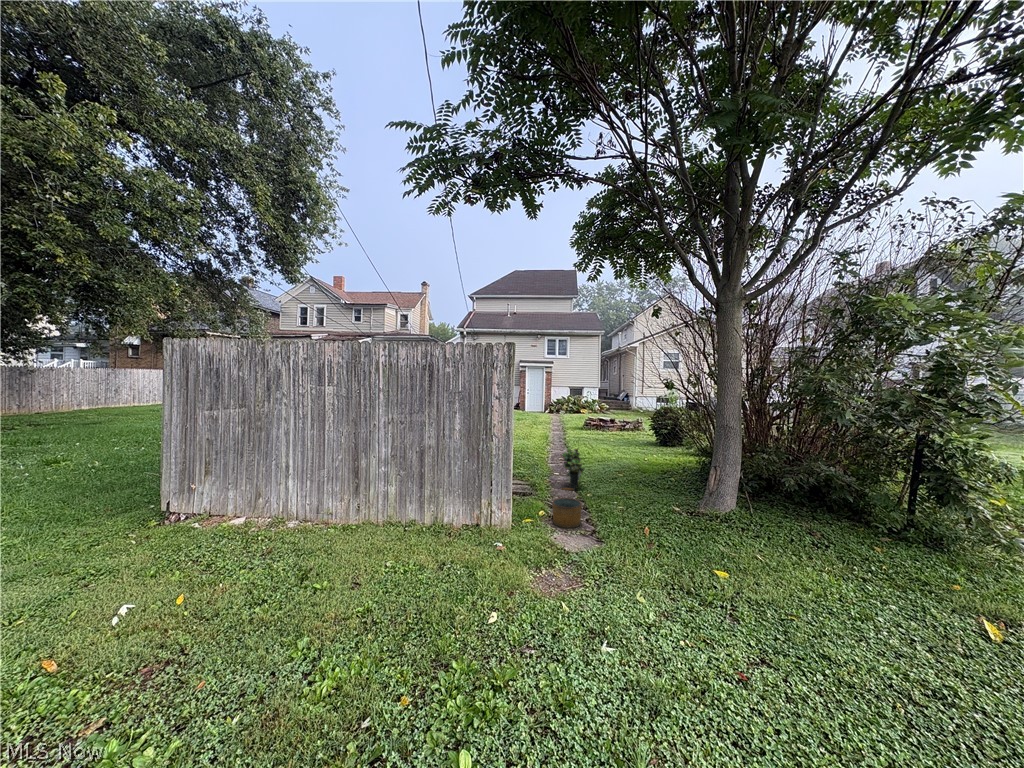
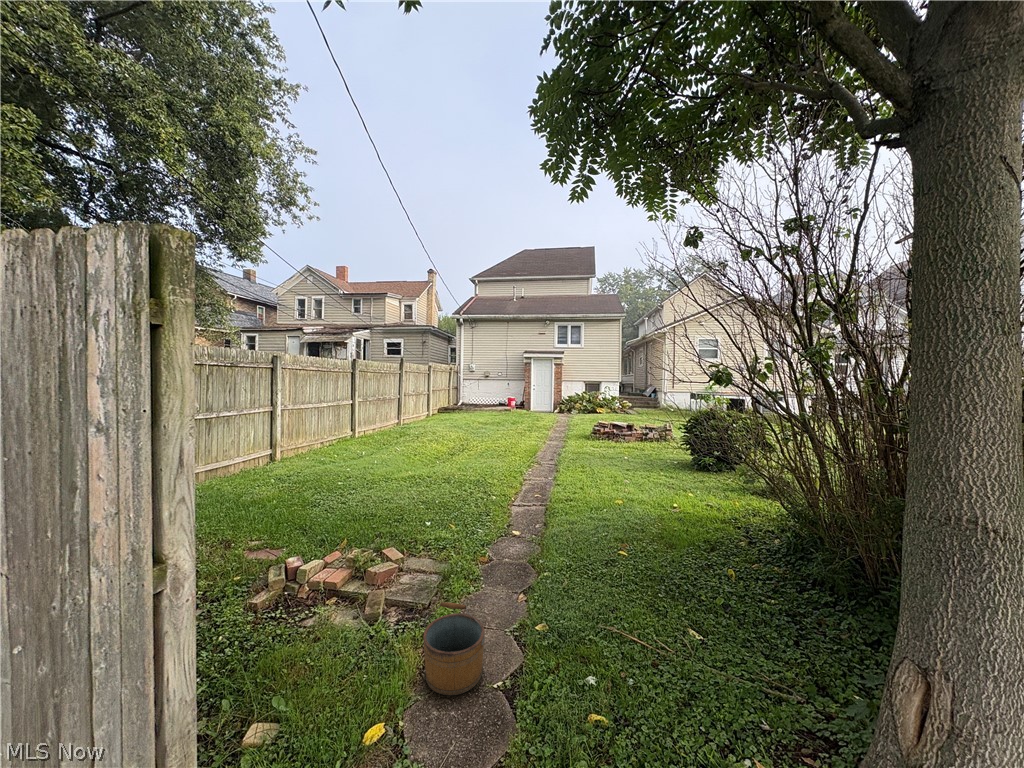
potted plant: present [562,447,585,490] -> none [503,487,540,564]

